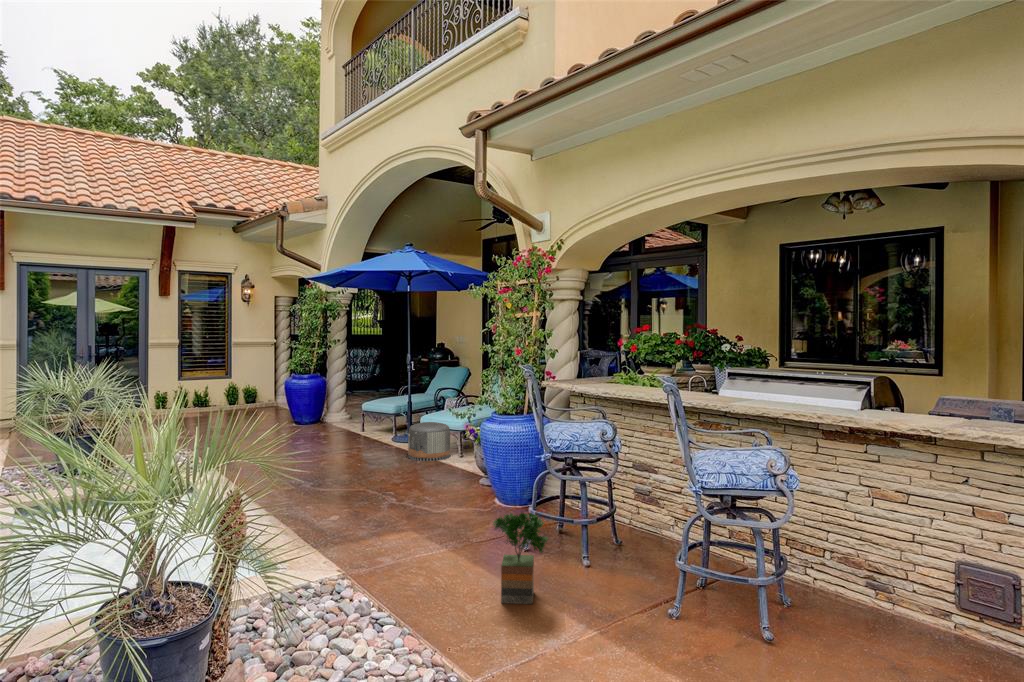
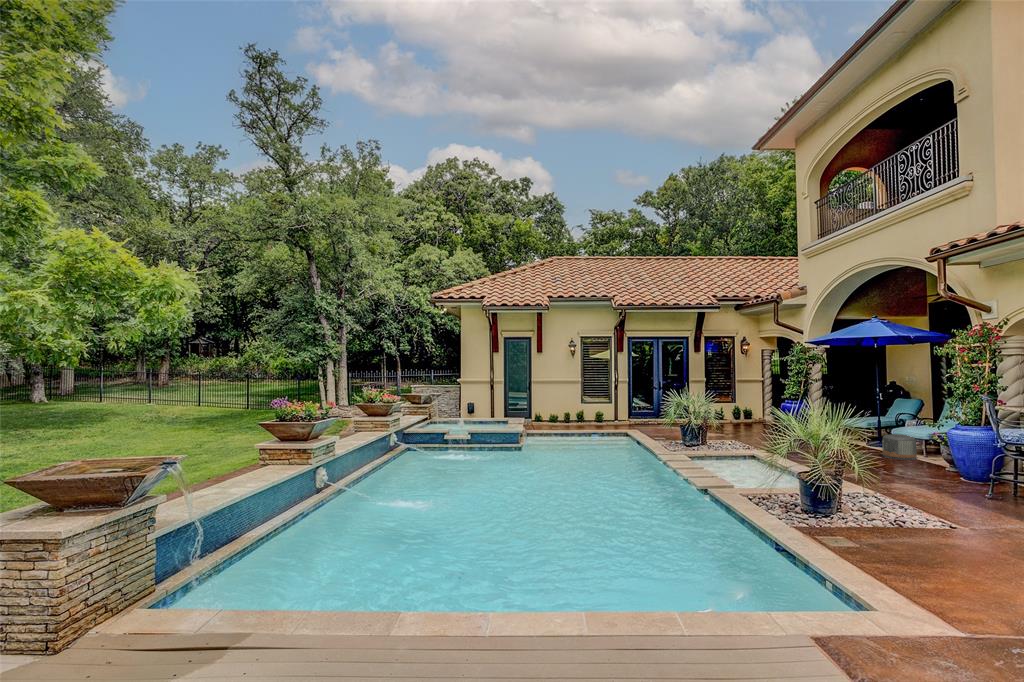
potted tree: present [493,513,548,604] -> none [962,473,1003,522]

